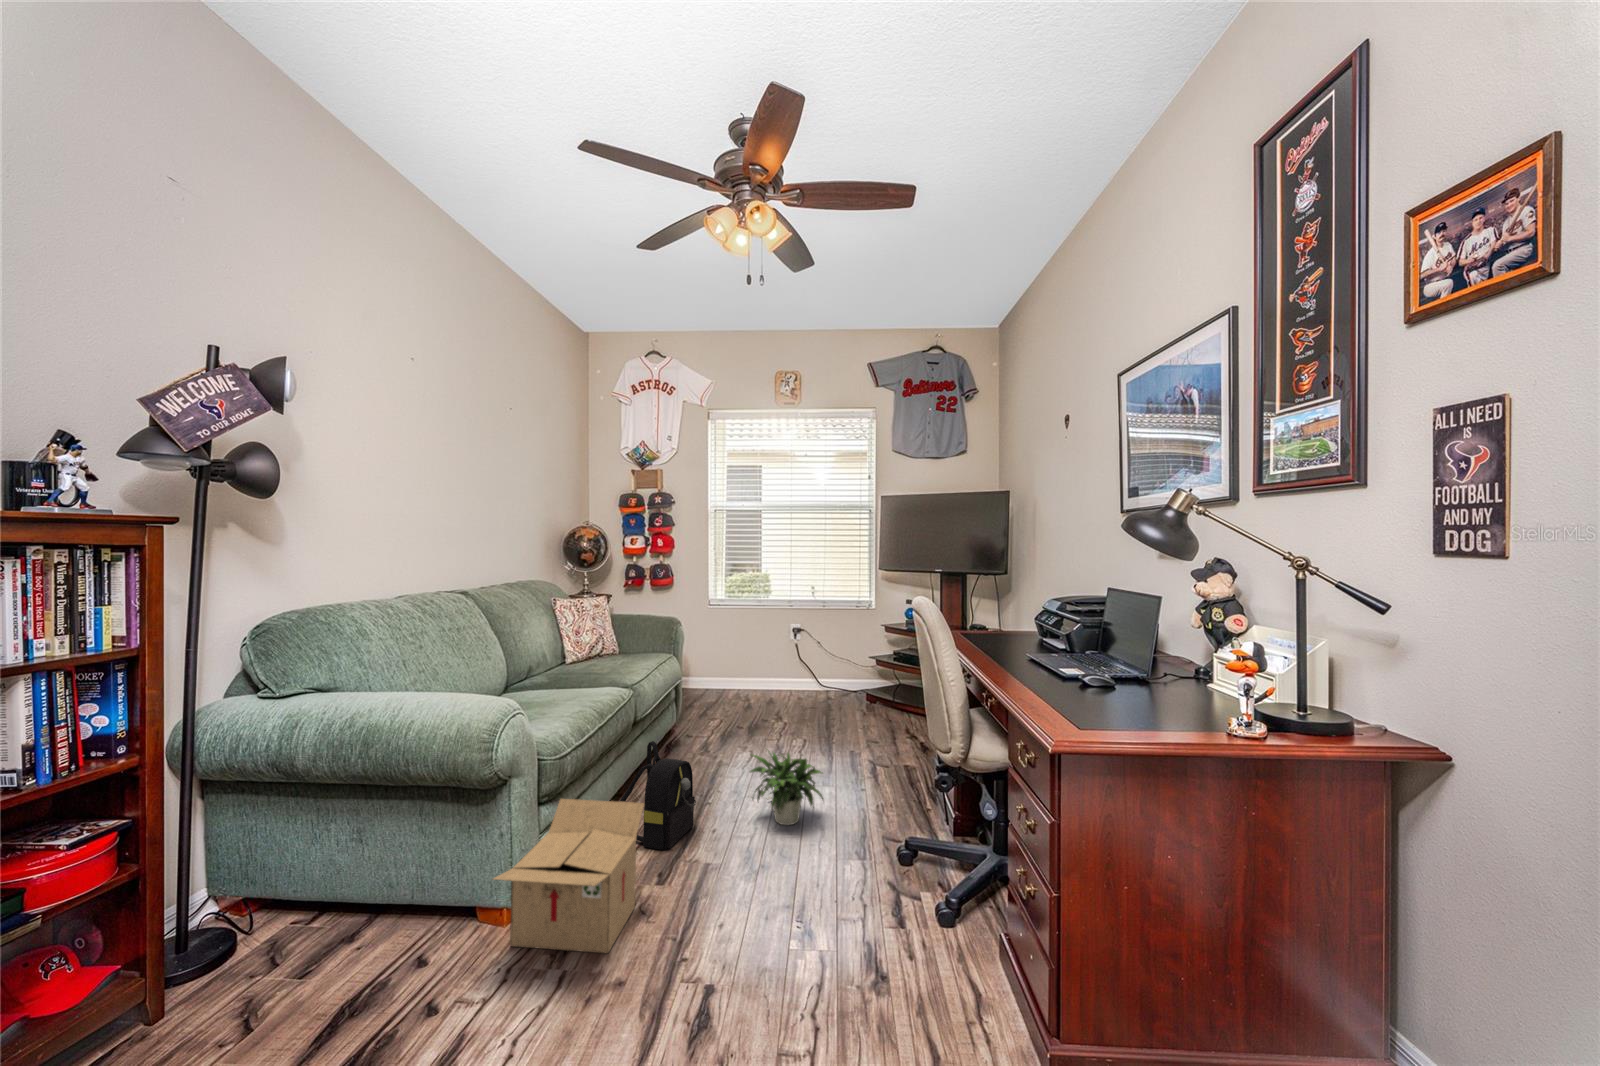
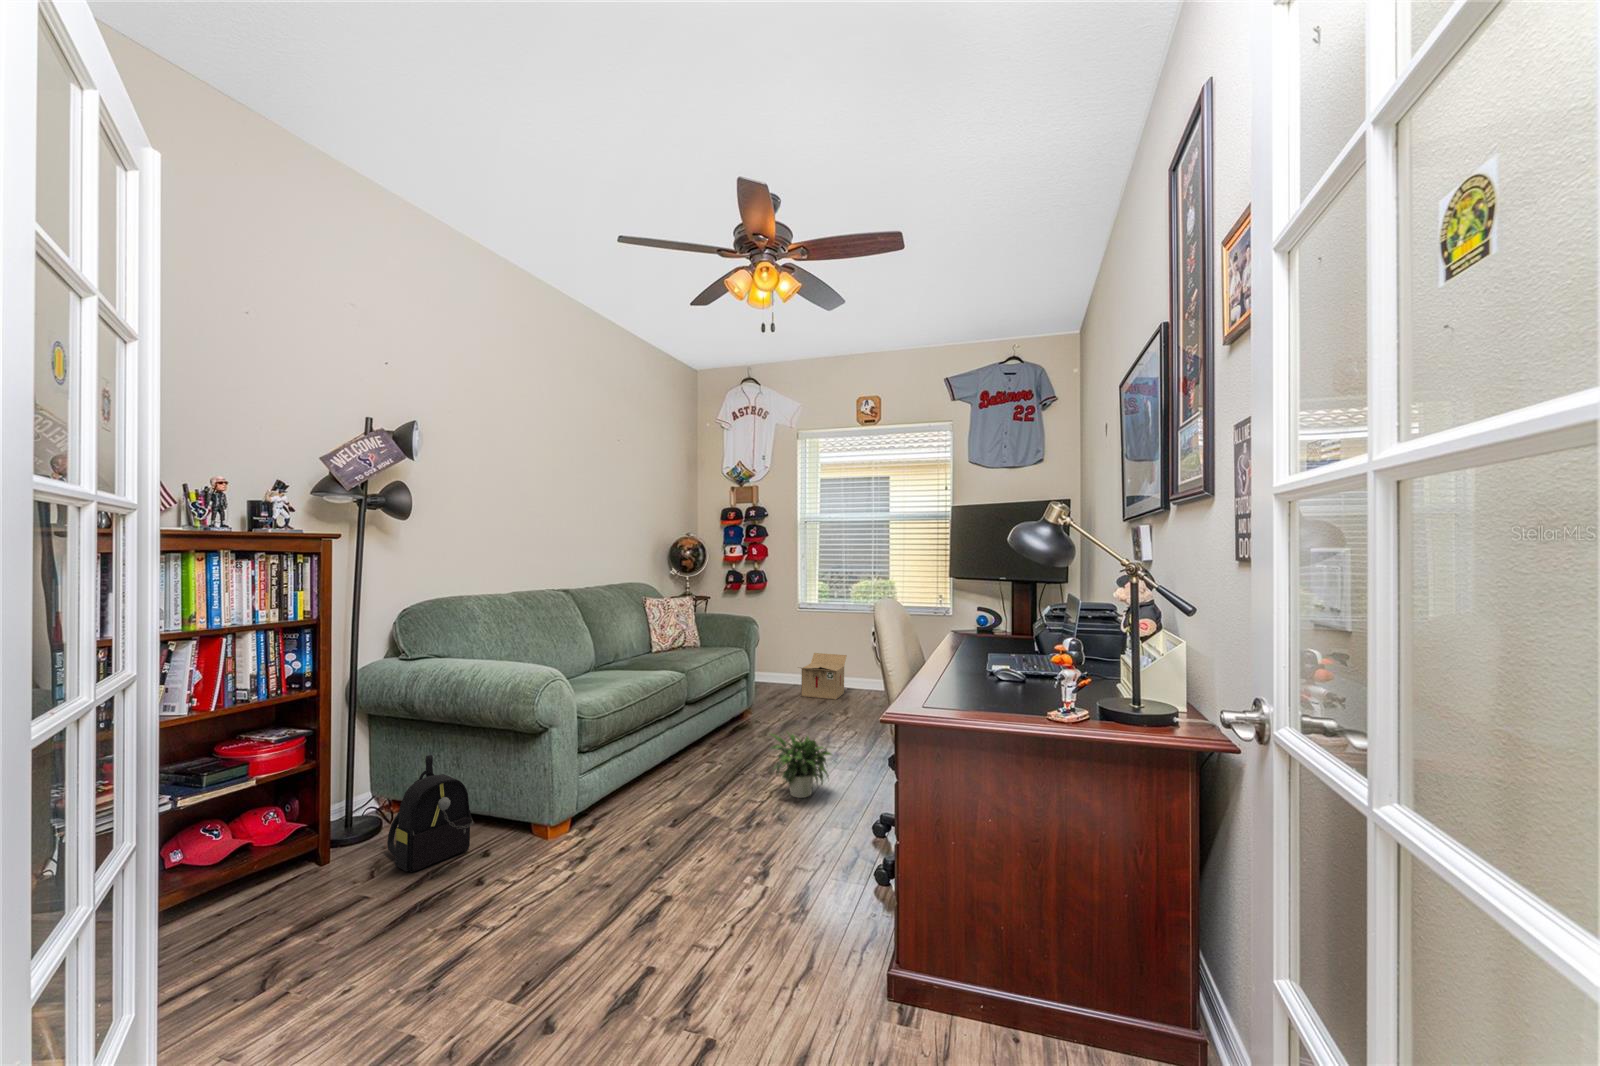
backpack: present [620,741,696,850] -> present [387,755,474,872]
cardboard box: present [493,799,644,953] -> present [801,653,847,700]

